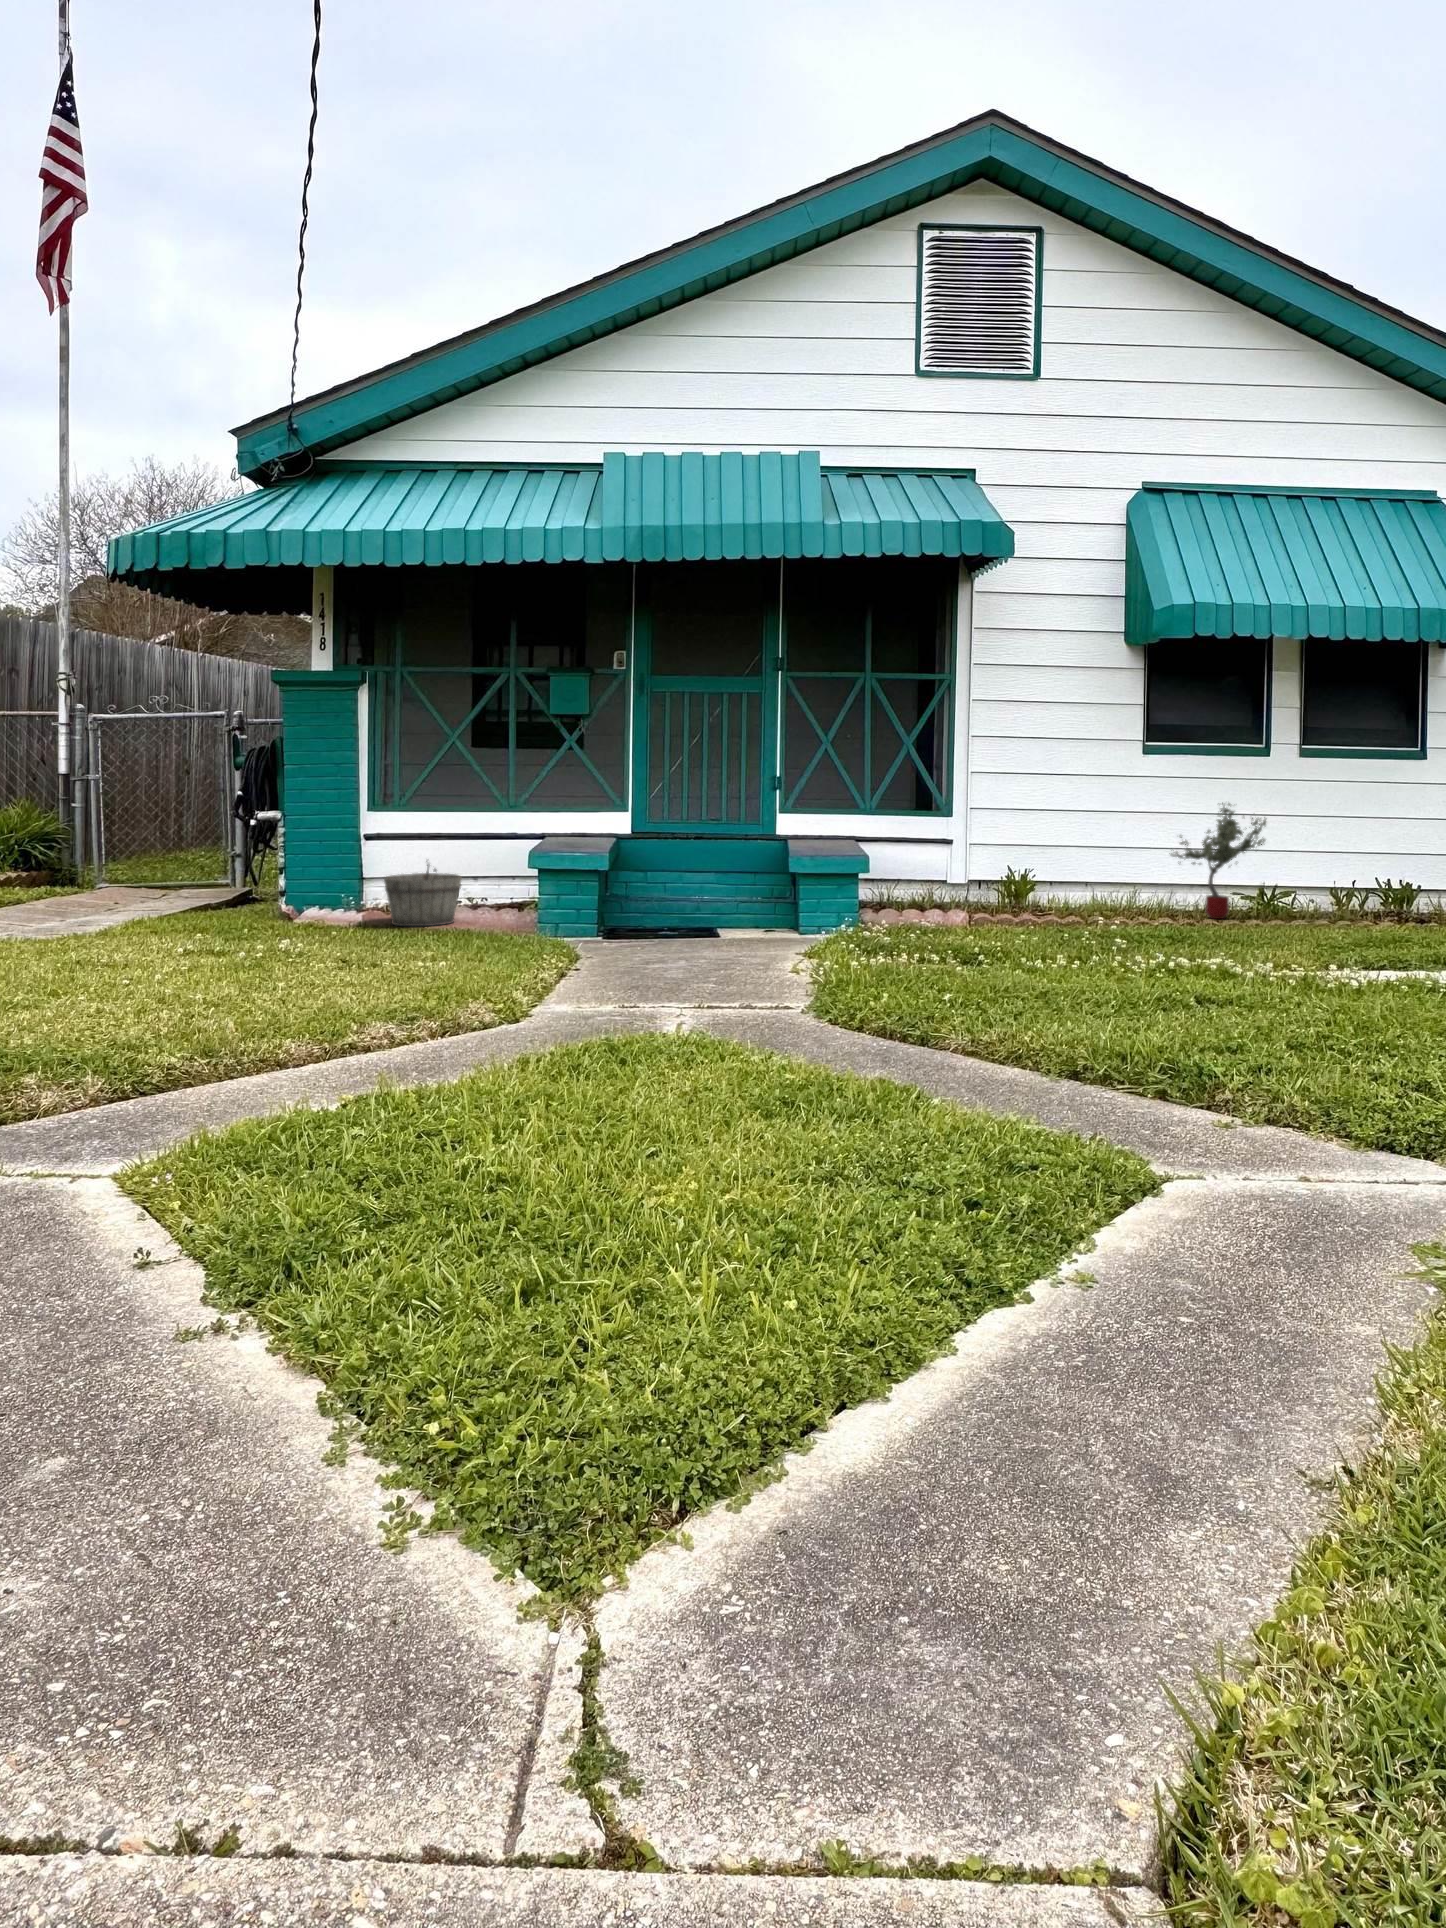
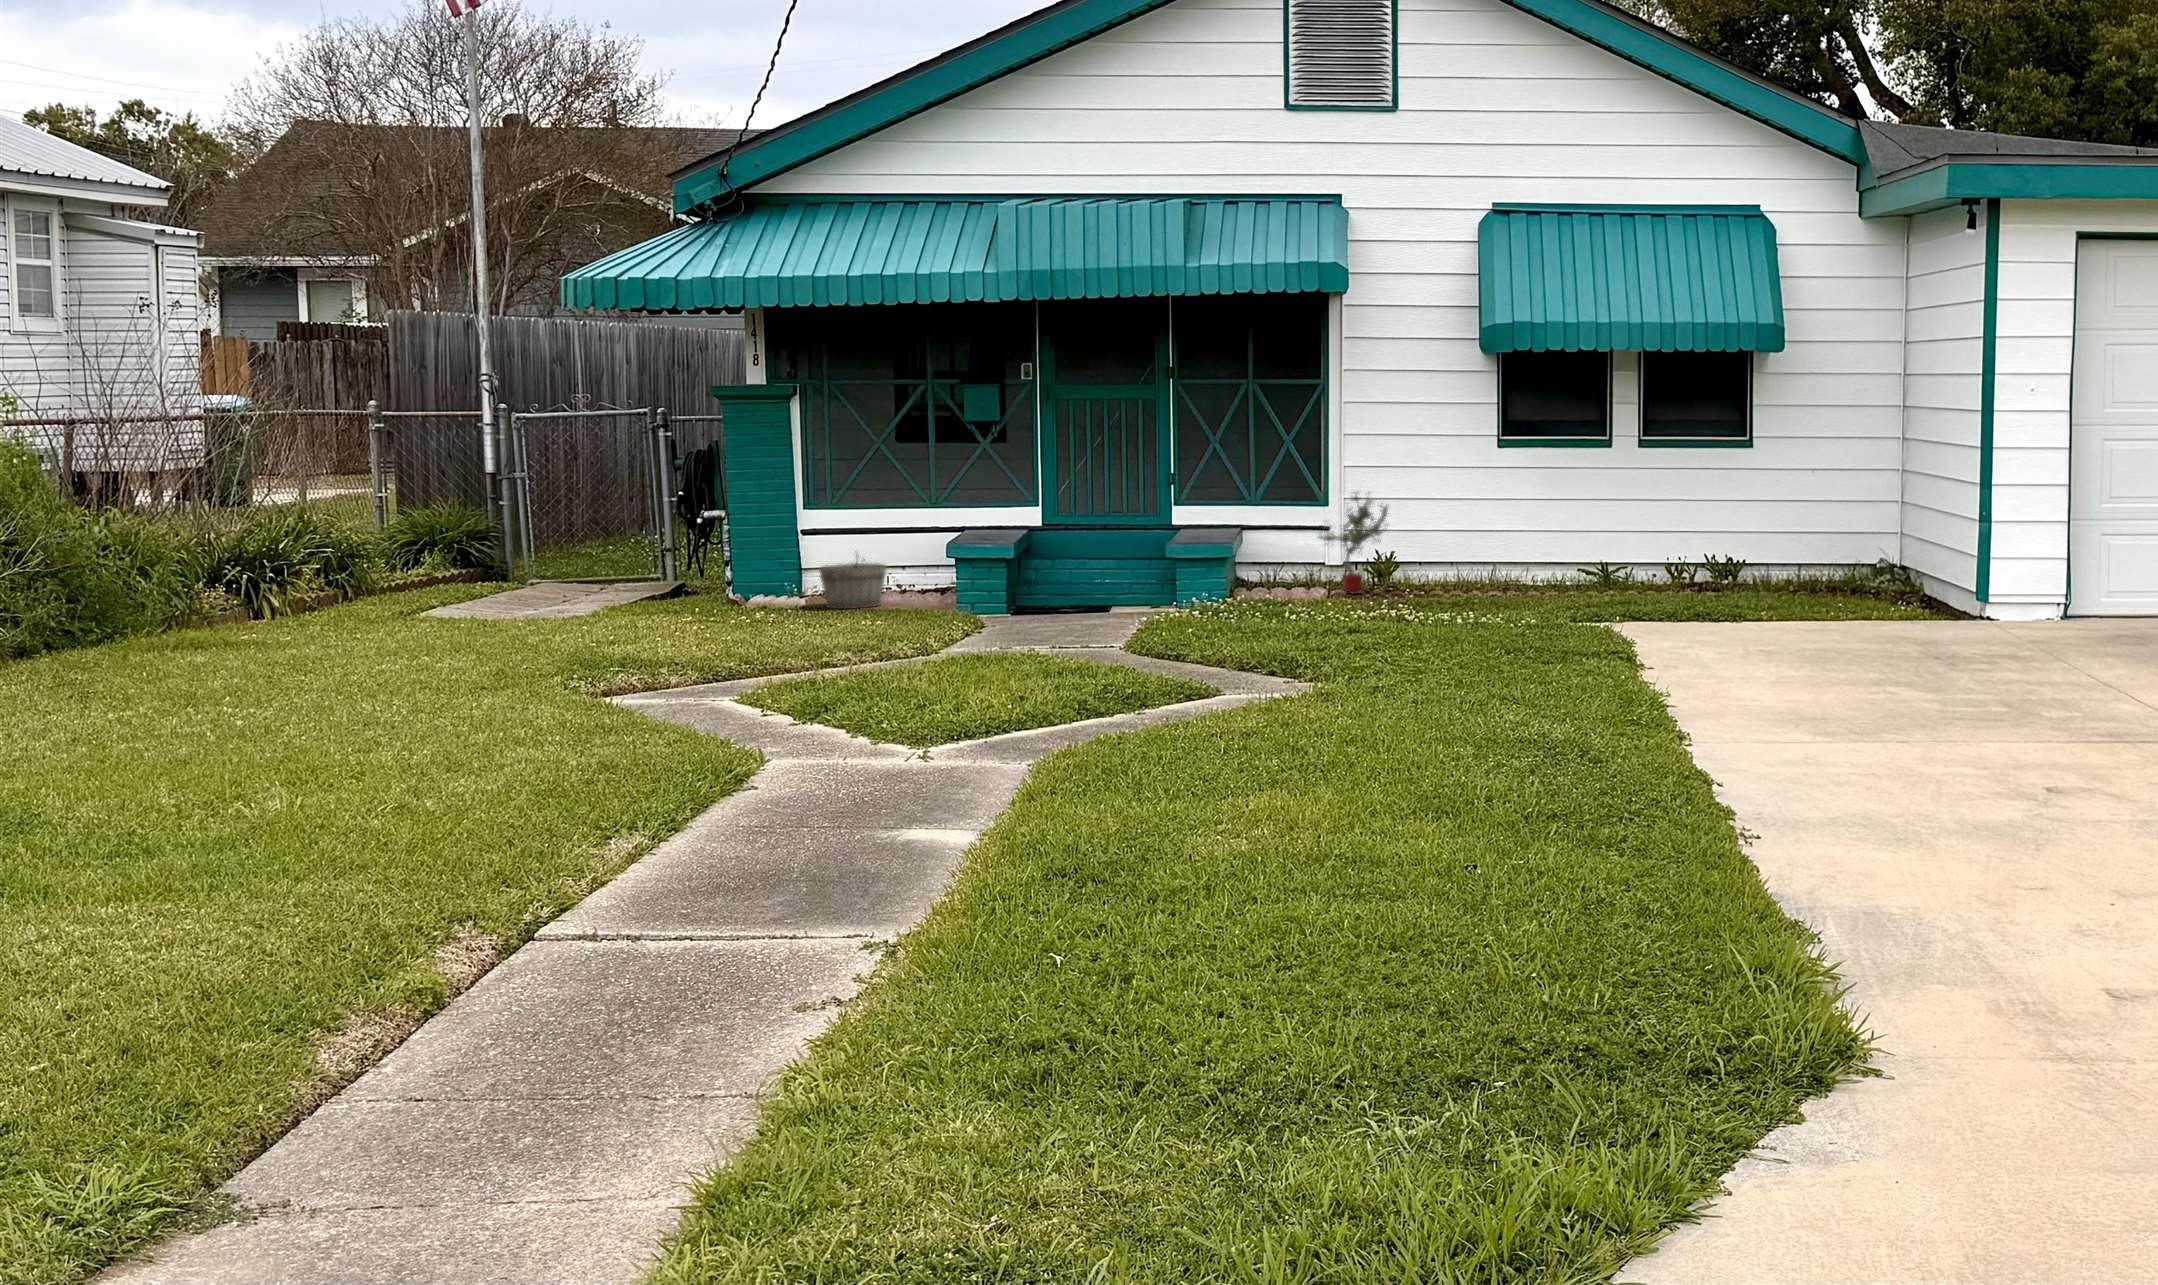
potted tree: present [1171,803,1266,919] -> present [1318,493,1388,594]

